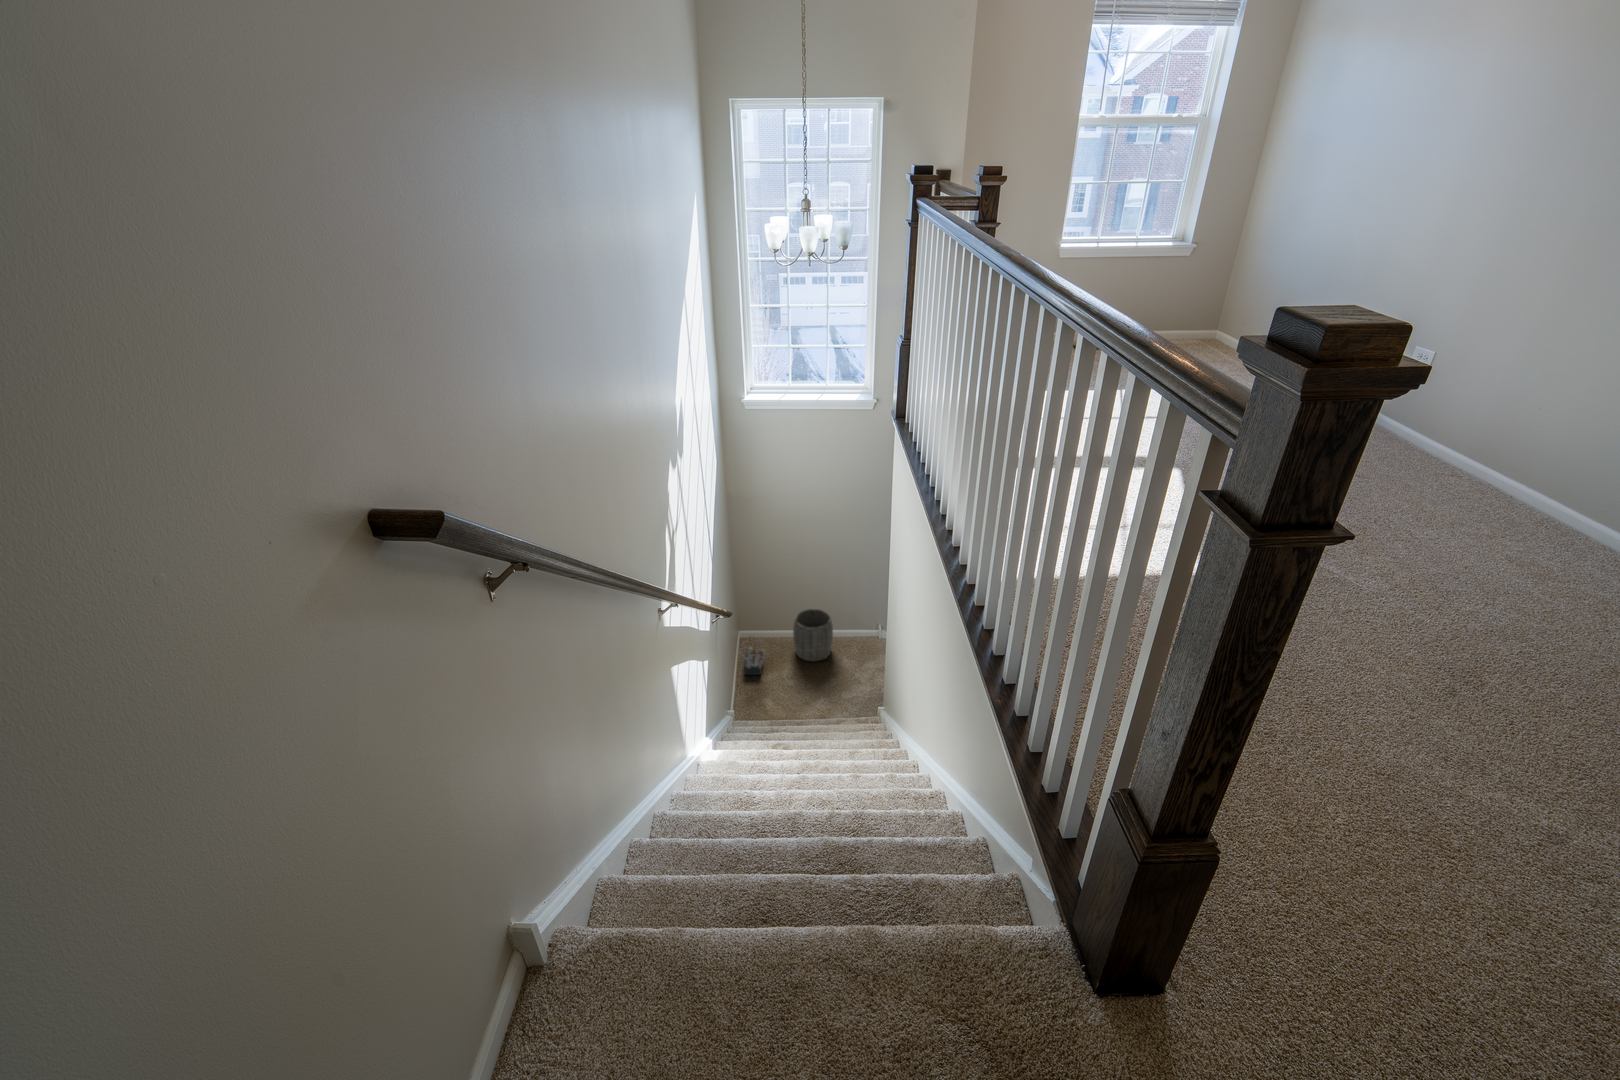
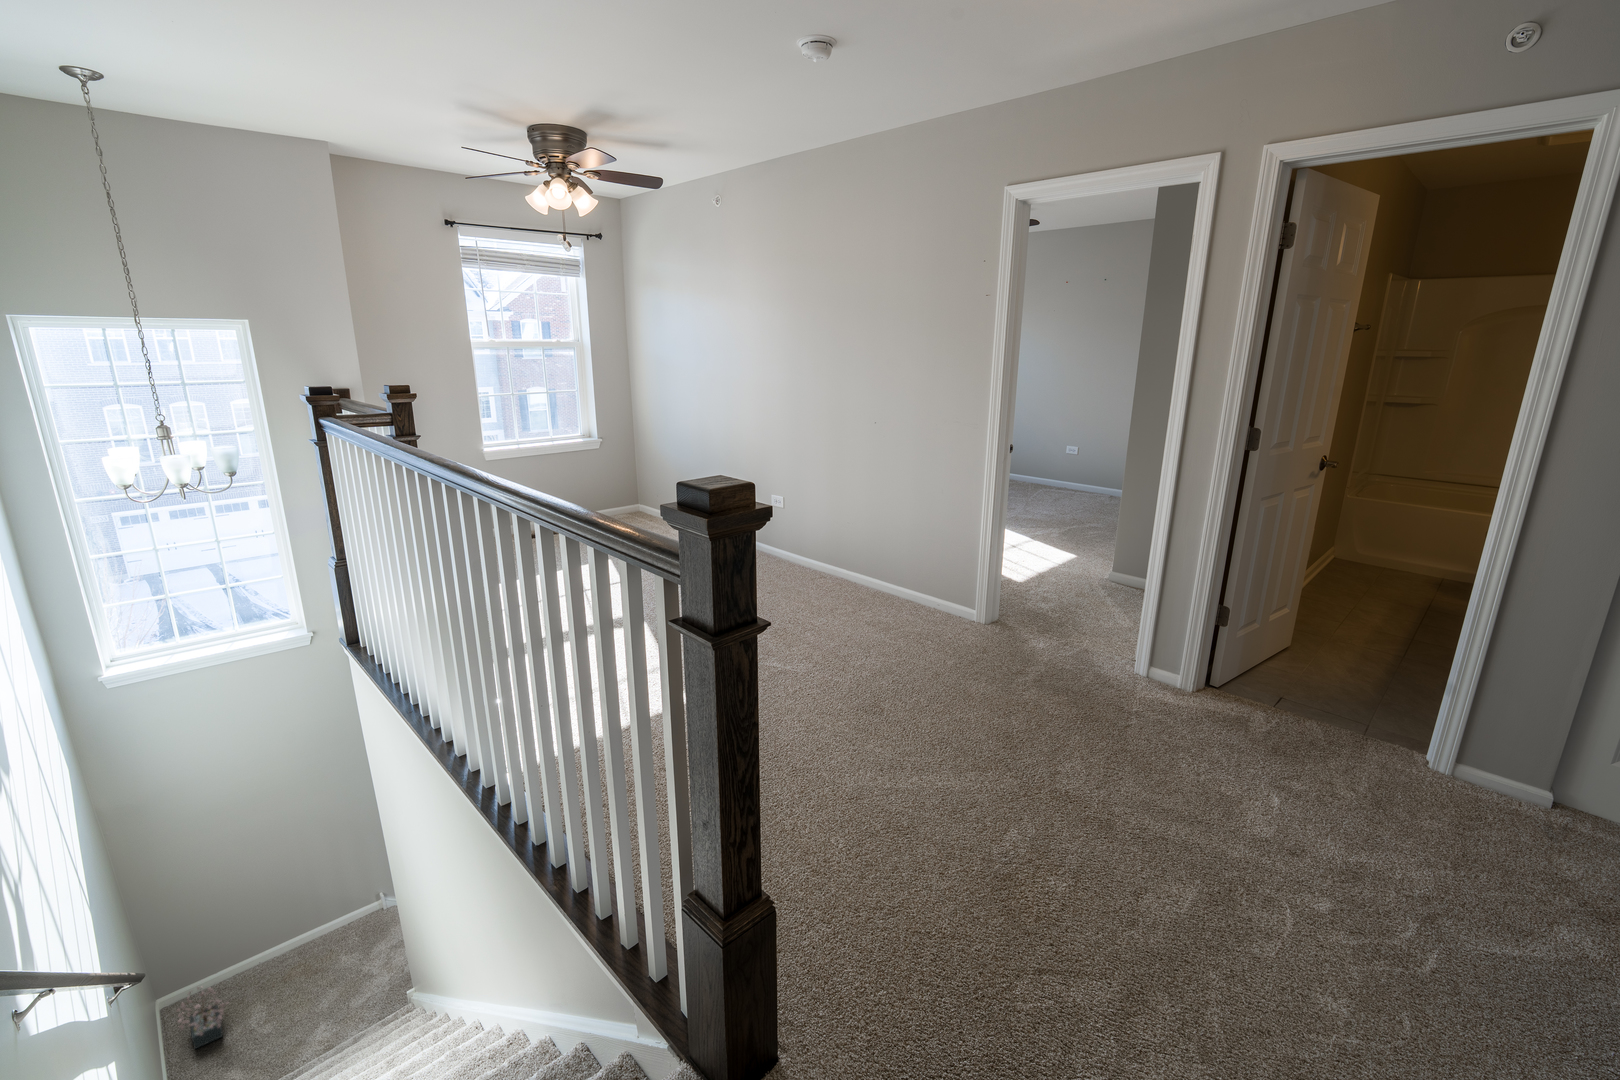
woven basket: present [793,609,833,662] -> none [258,910,322,986]

